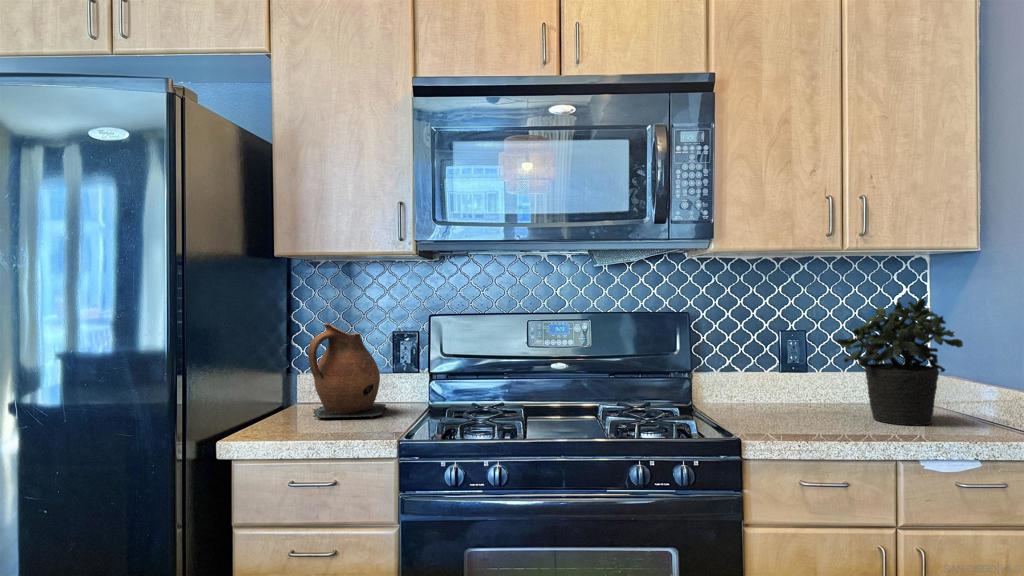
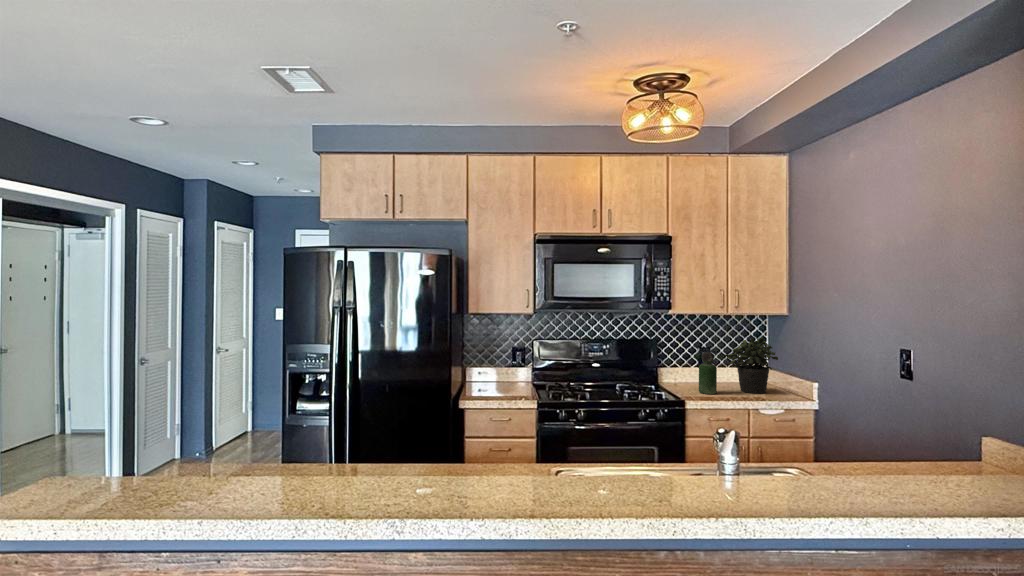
ceramic pitcher: present [308,324,386,418] -> none [480,346,516,391]
bottle: none [777,333,818,426] -> present [699,352,717,394]

